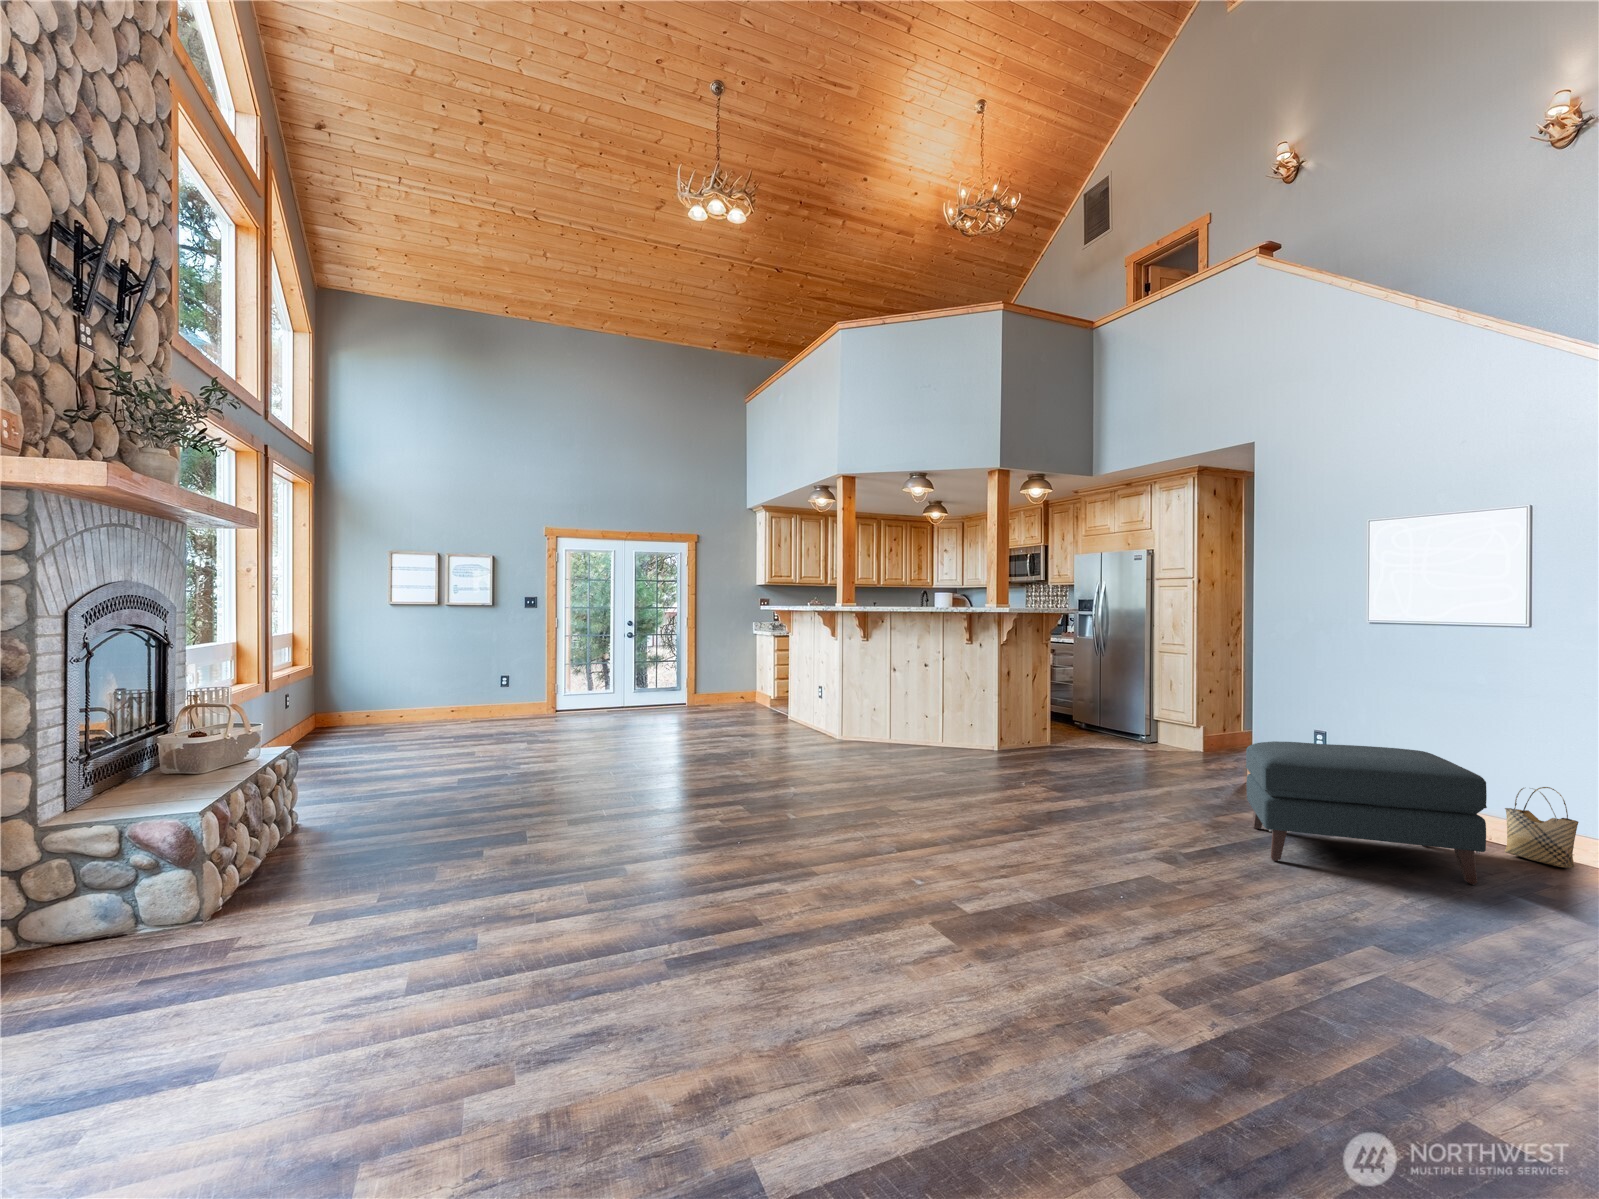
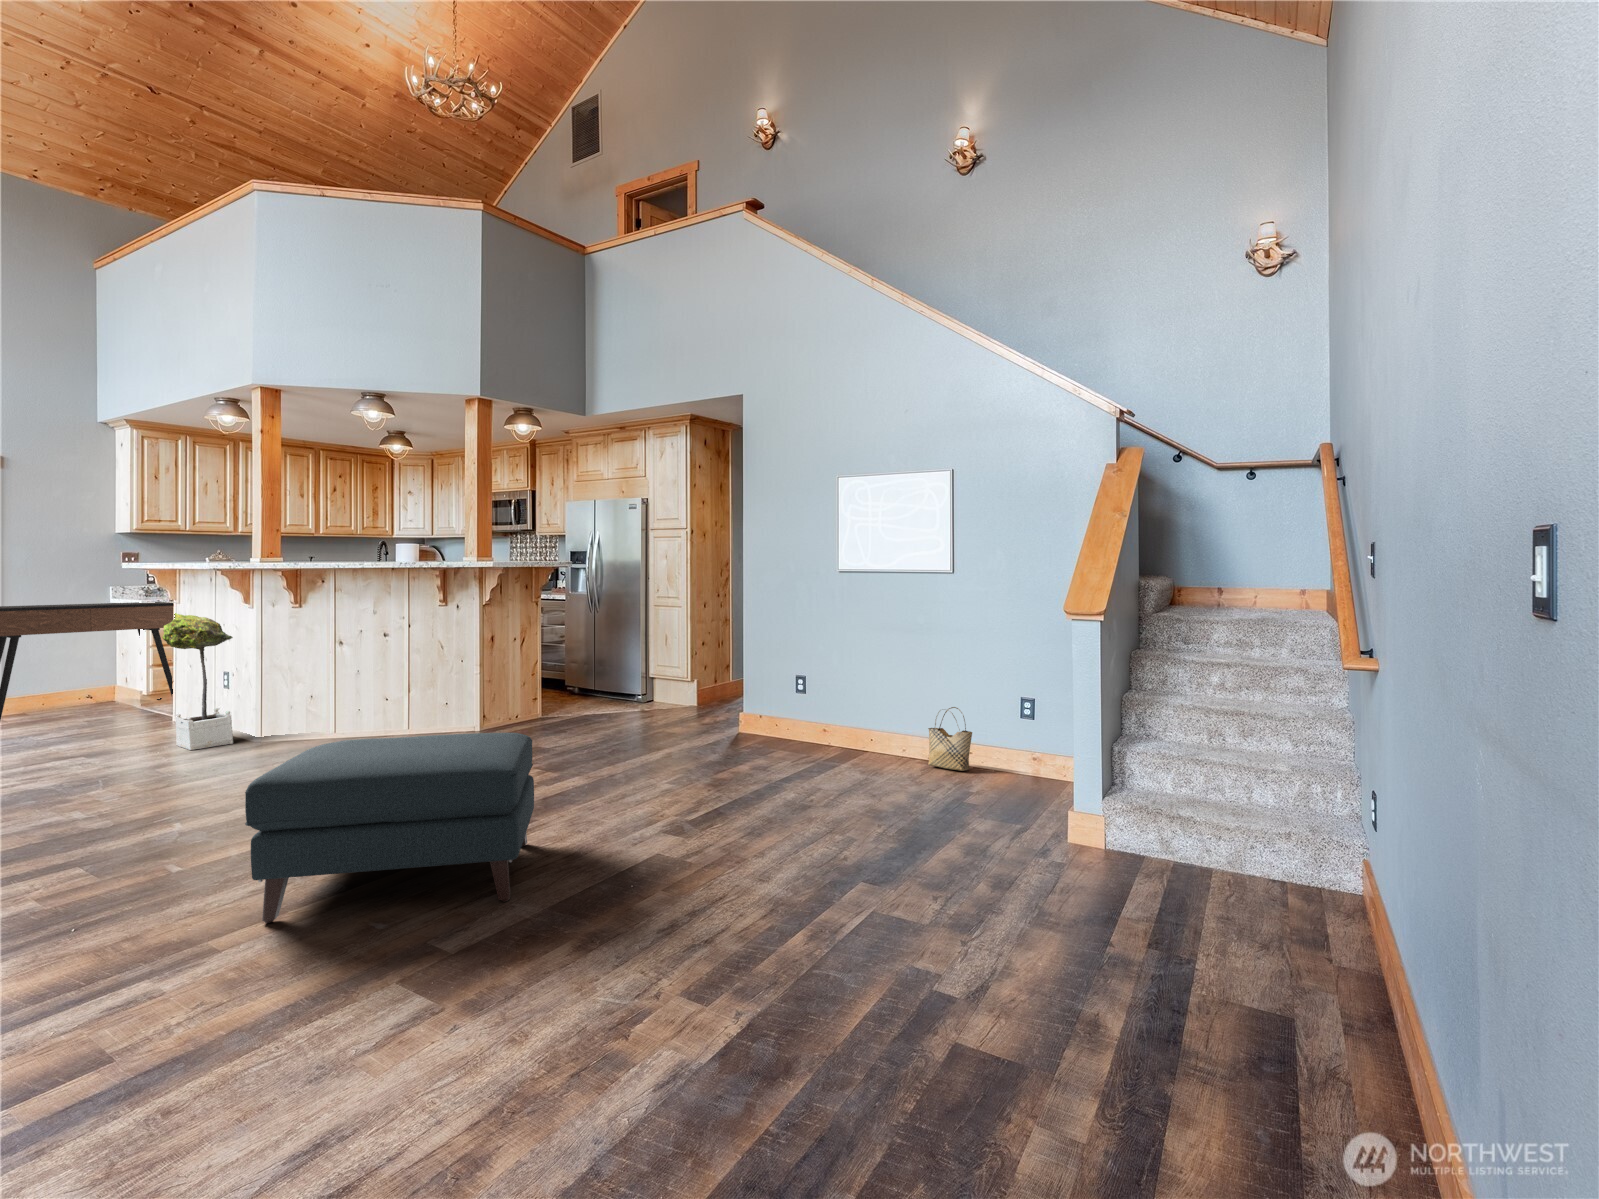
console table: none [693,634,792,711] -> present [0,602,175,721]
potted tree: none [787,643,826,740] -> present [162,613,233,750]
ottoman: present [1246,741,1487,885] -> present [245,733,534,923]

